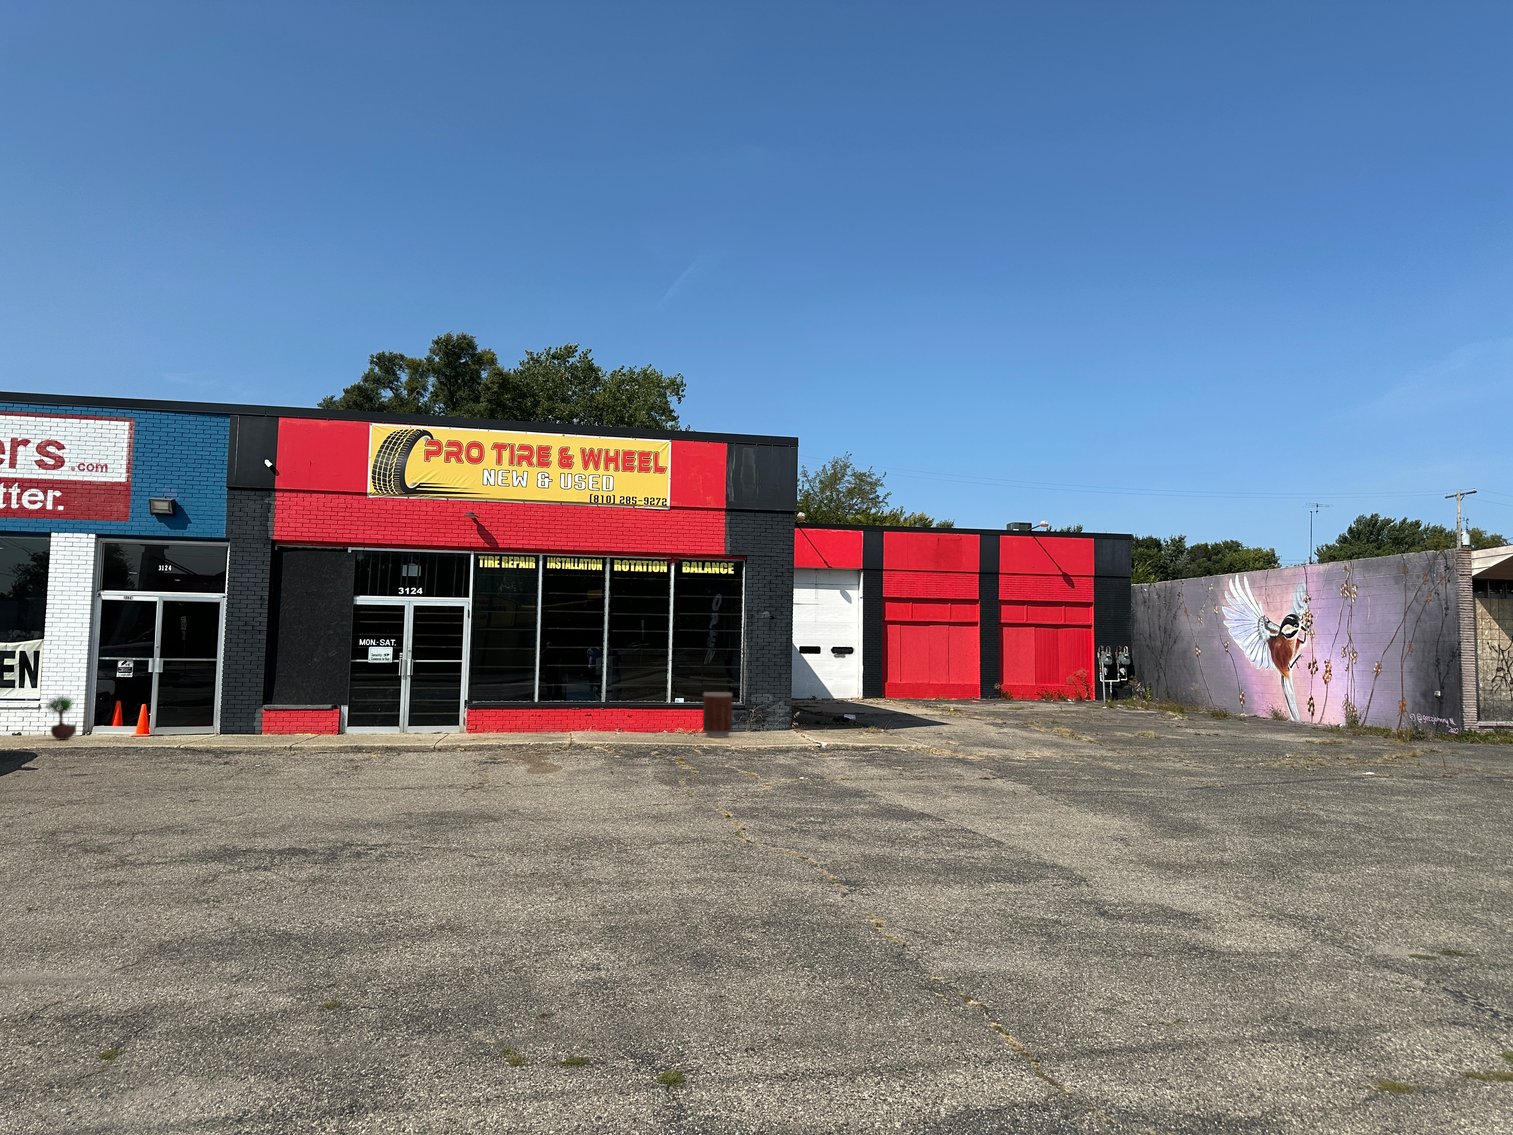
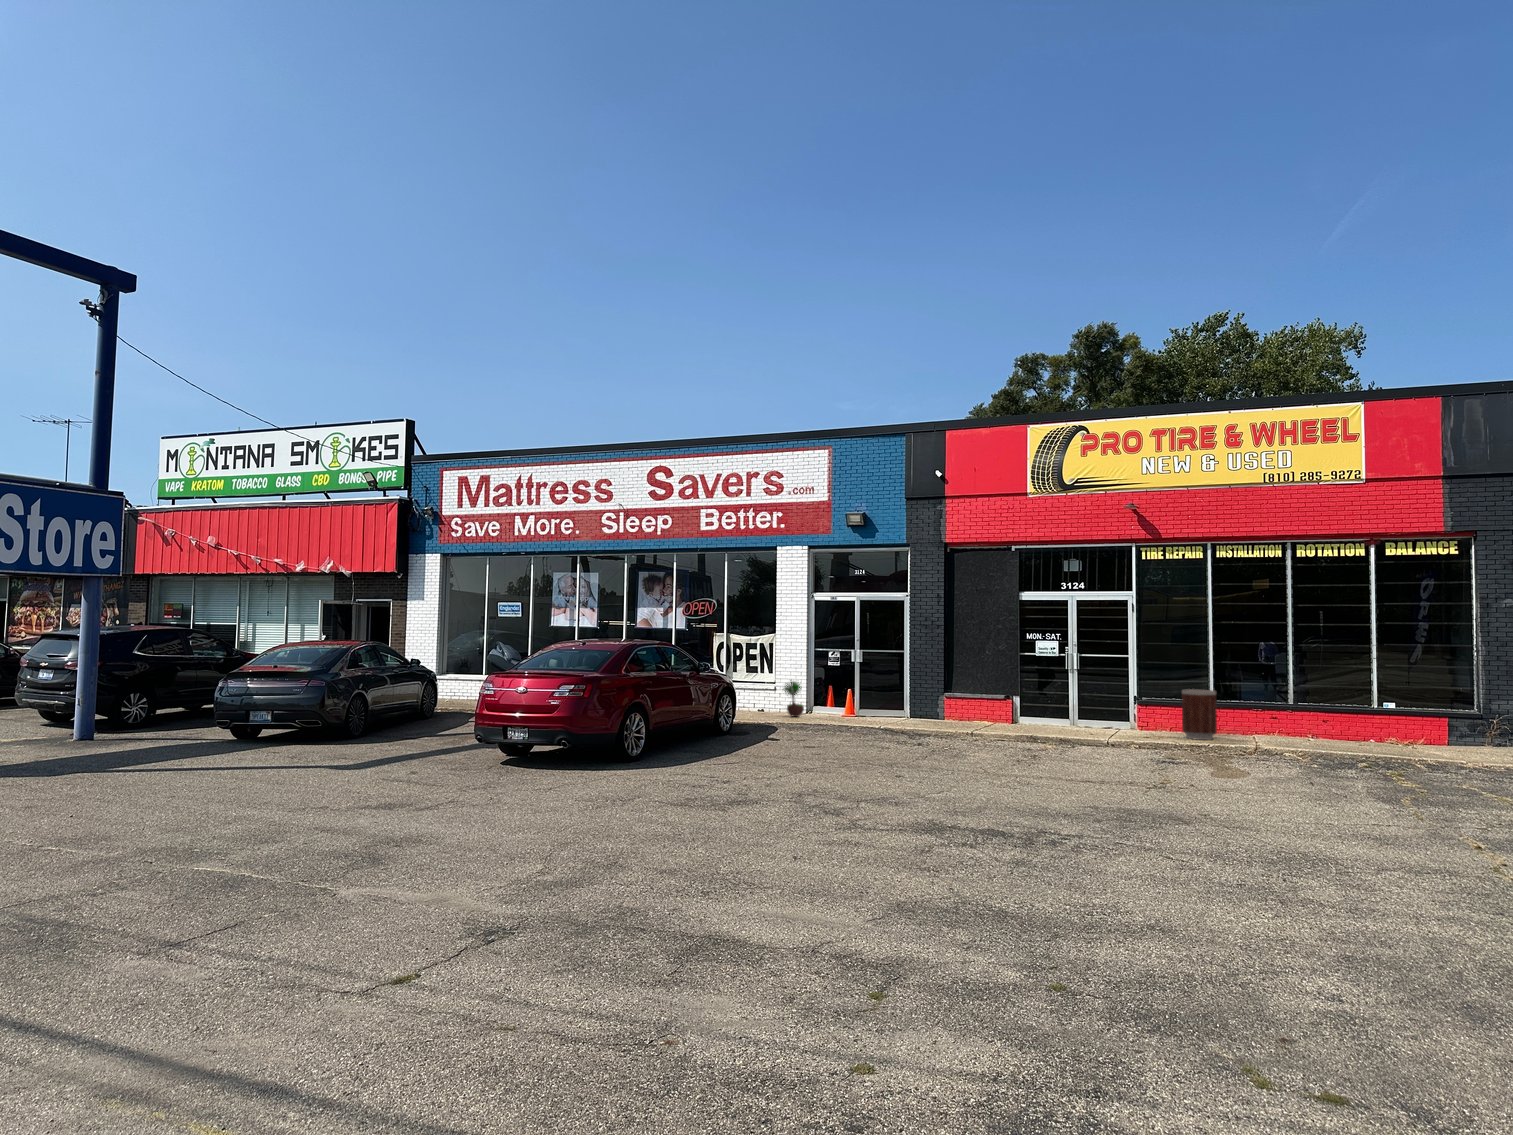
trash can: present [703,692,732,738] -> present [1182,689,1217,740]

